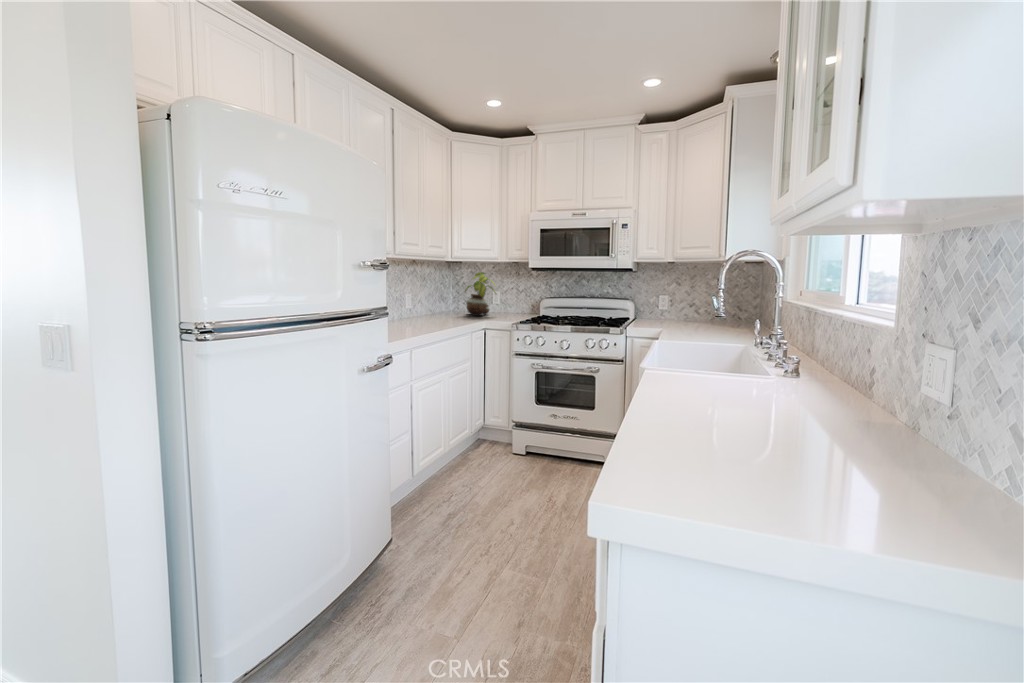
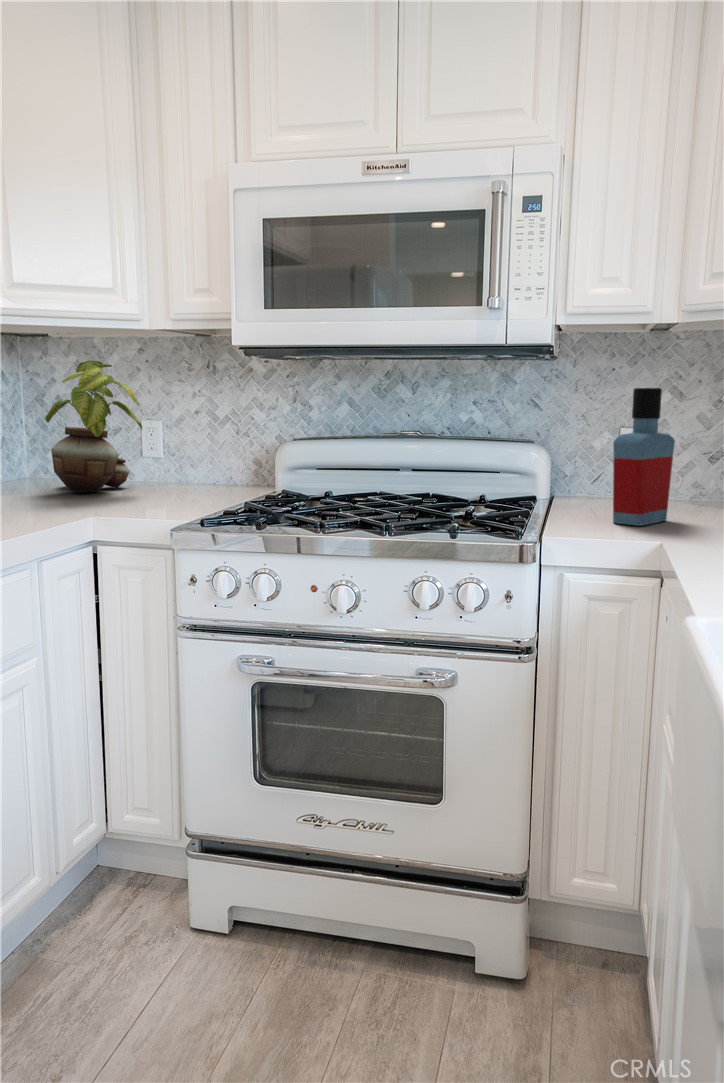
bottle: none [650,283,672,326] -> present [613,388,675,526]

